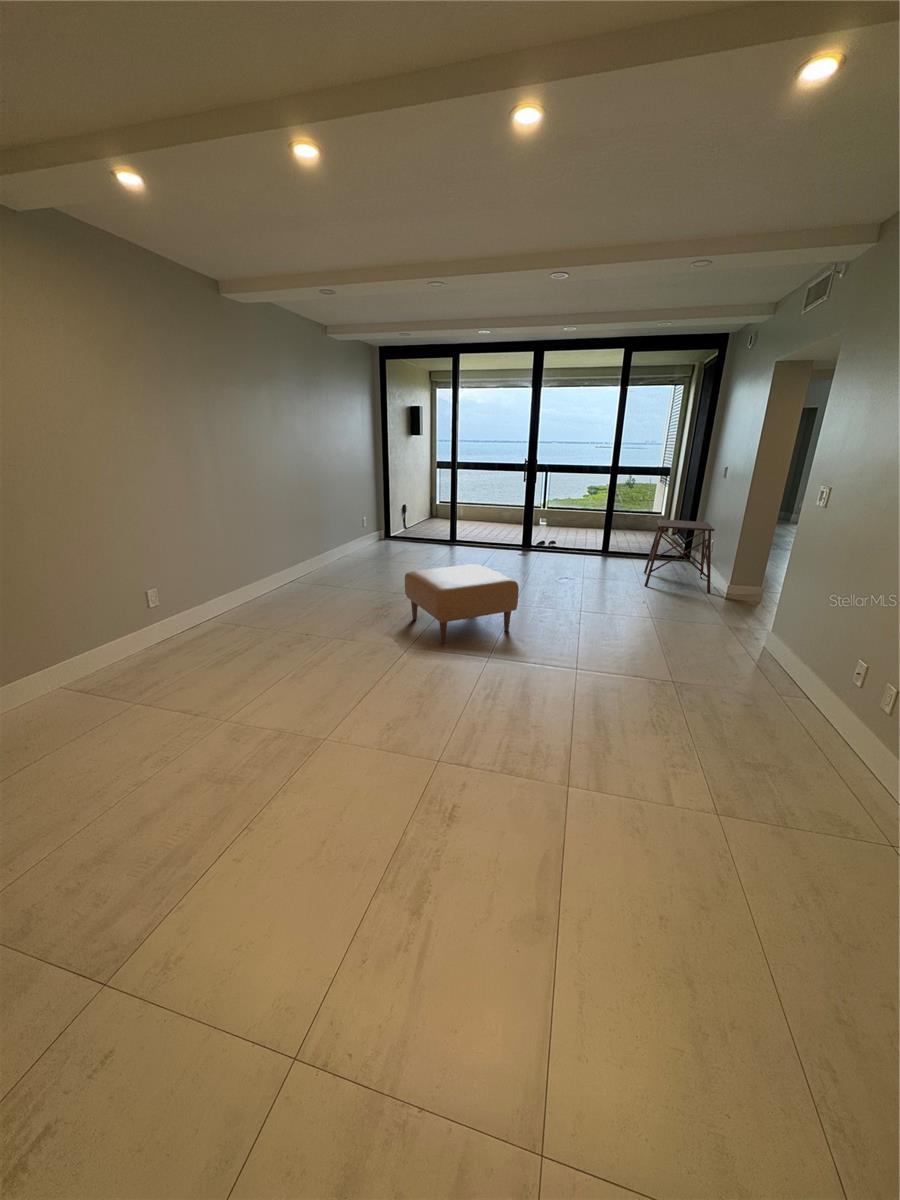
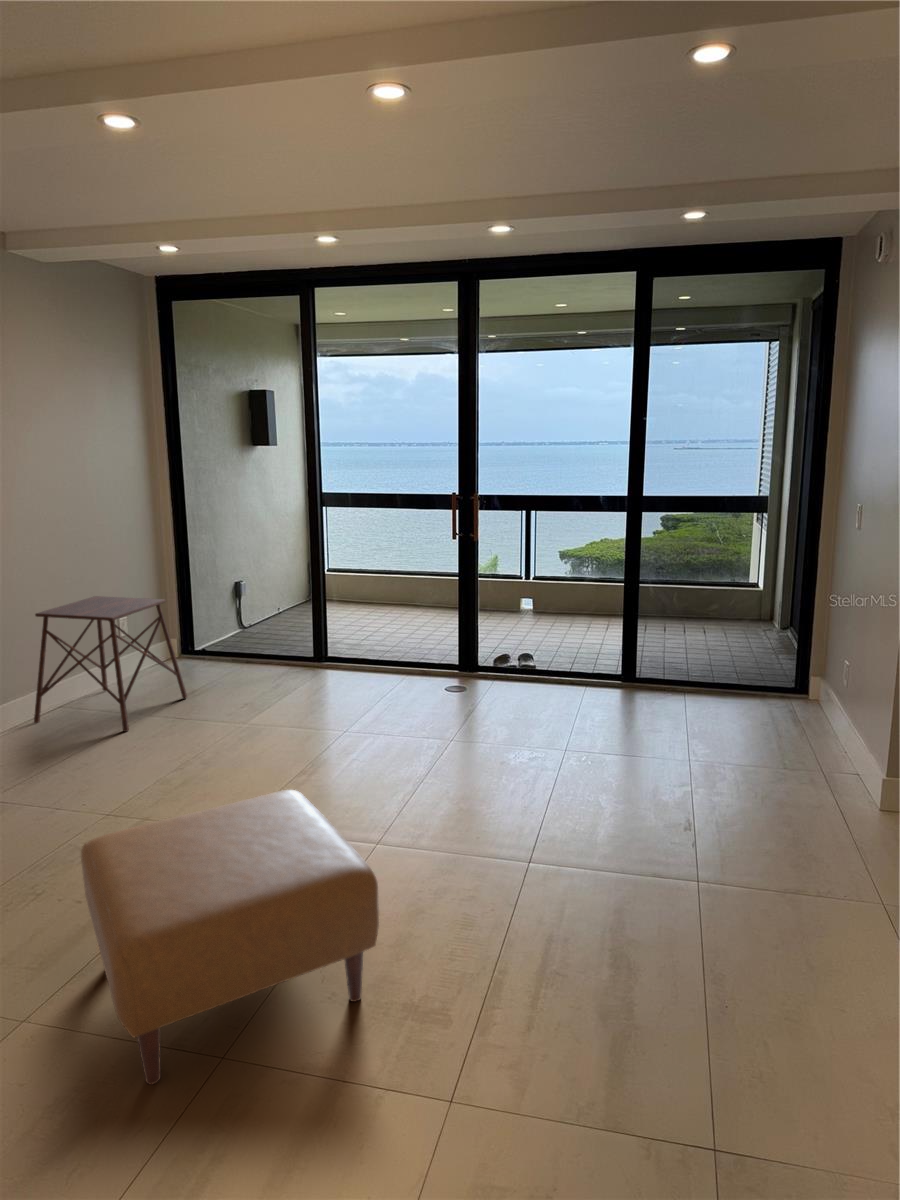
side table: present [644,519,715,593] -> present [34,596,188,732]

